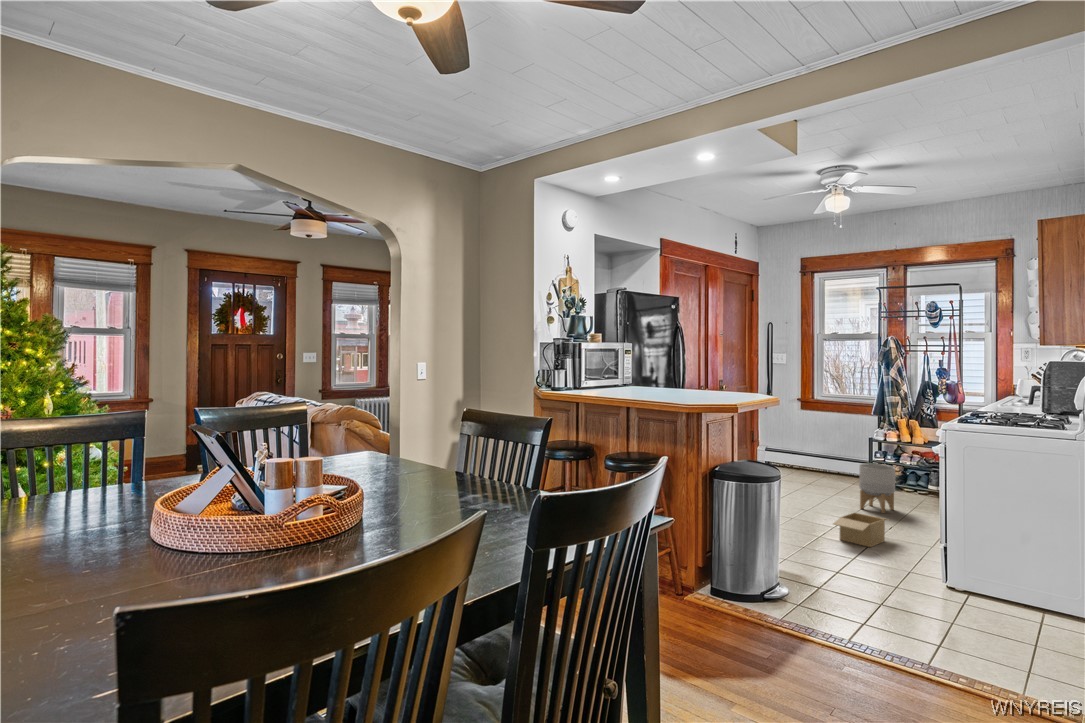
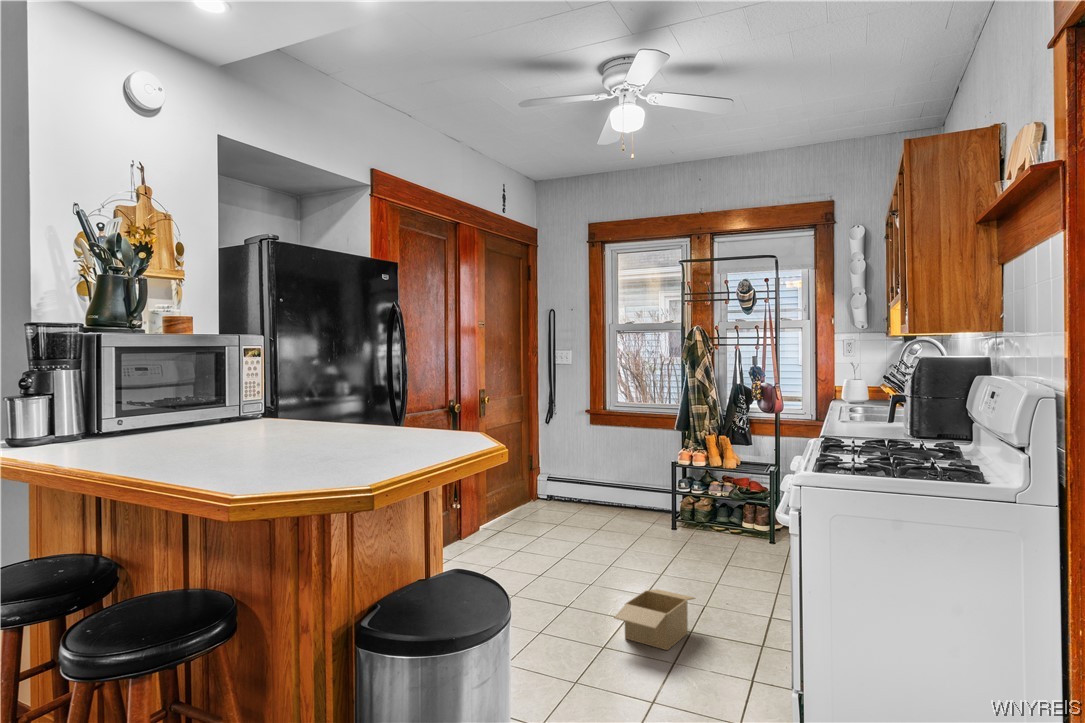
planter: present [859,463,895,513] -> none [657,502,702,575]

